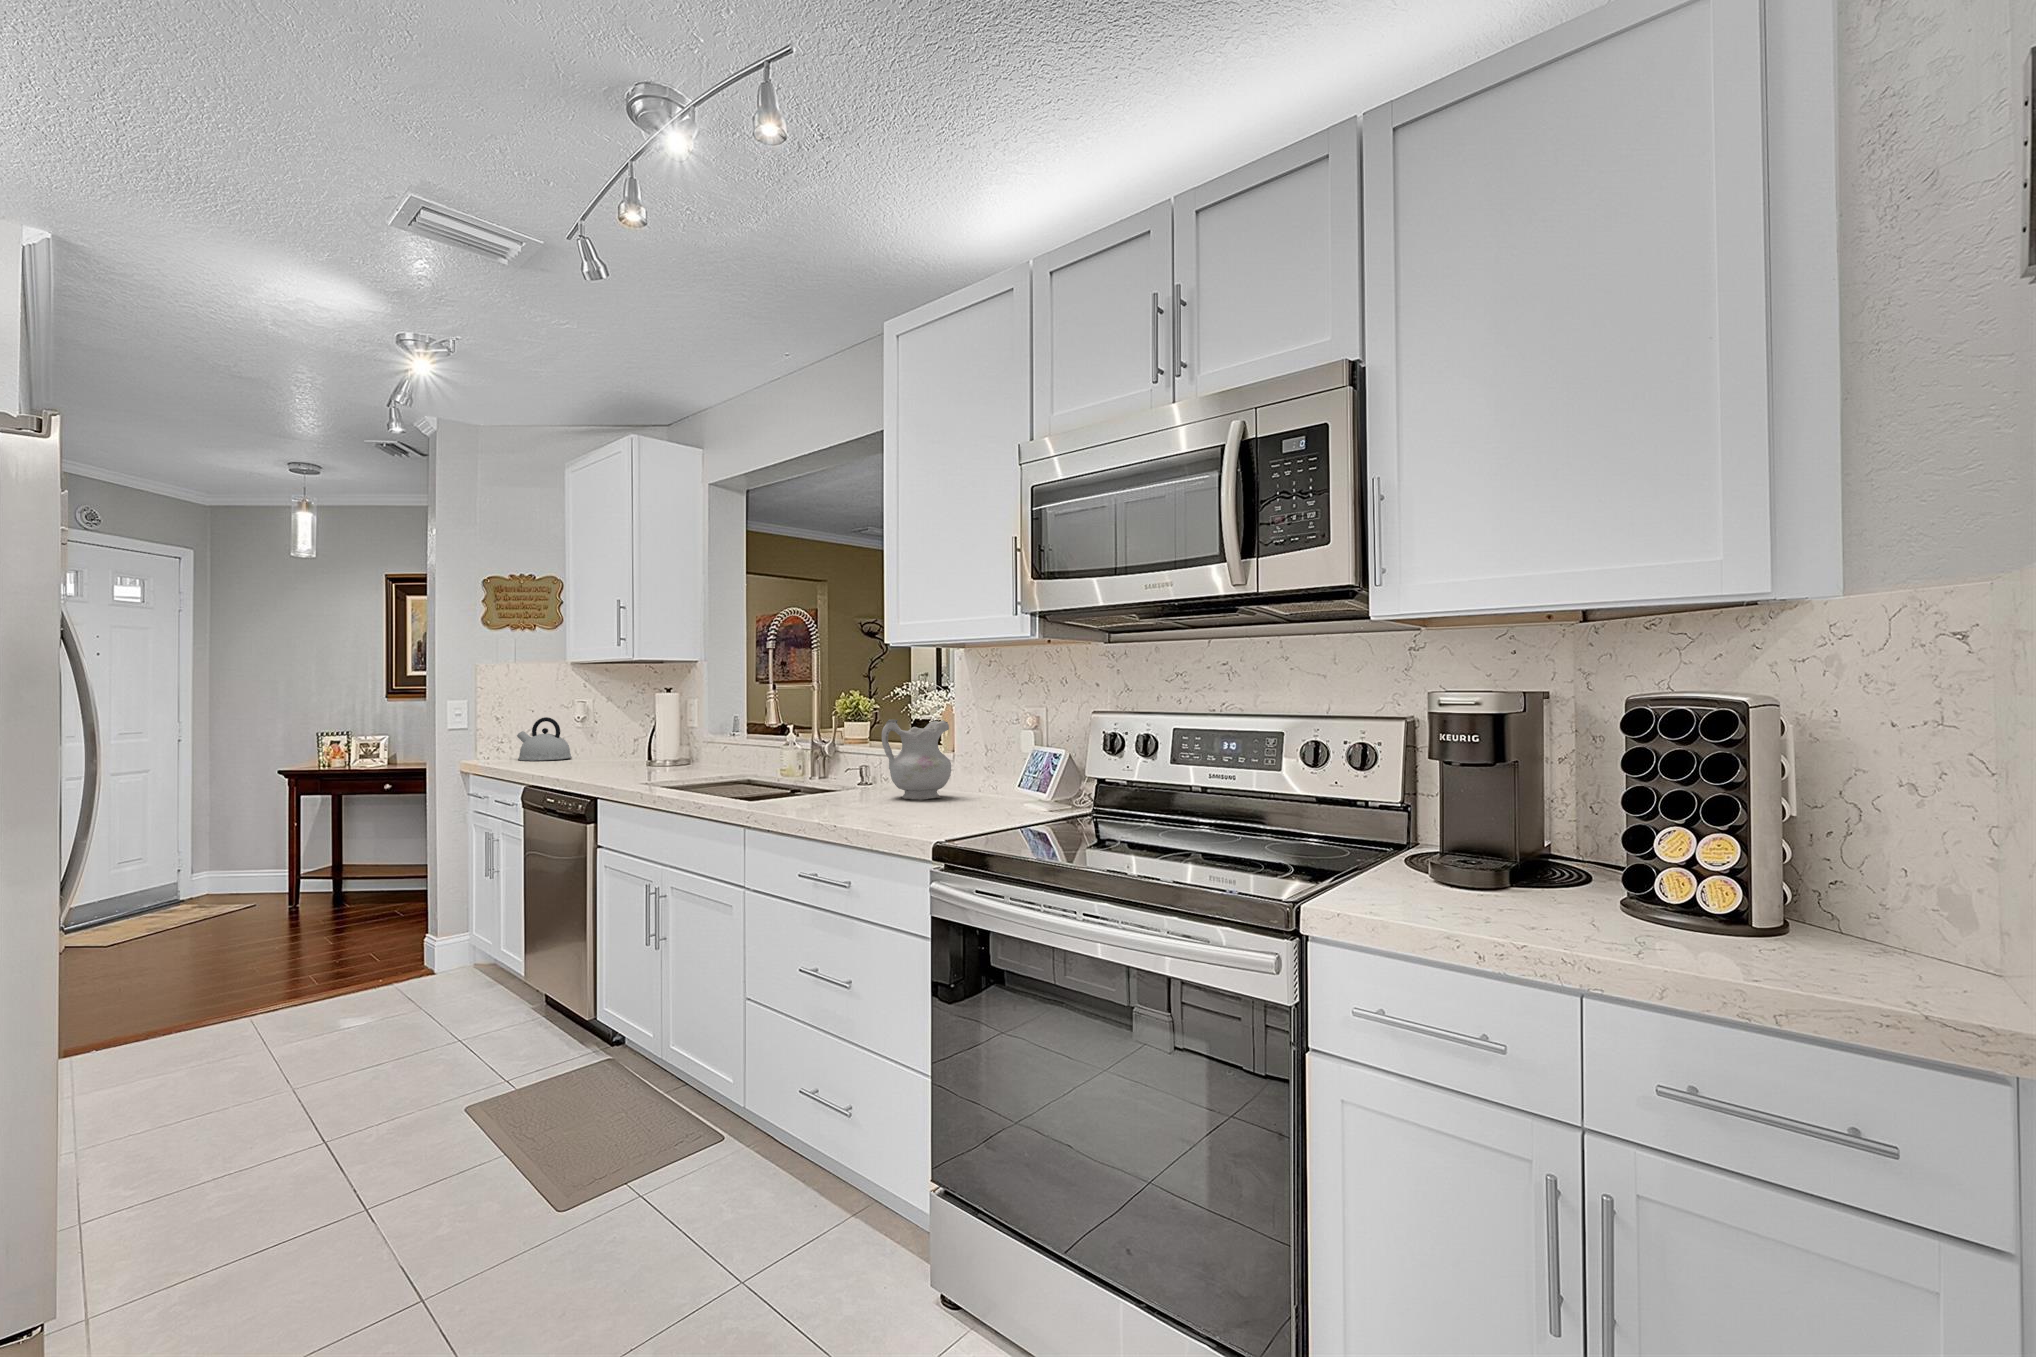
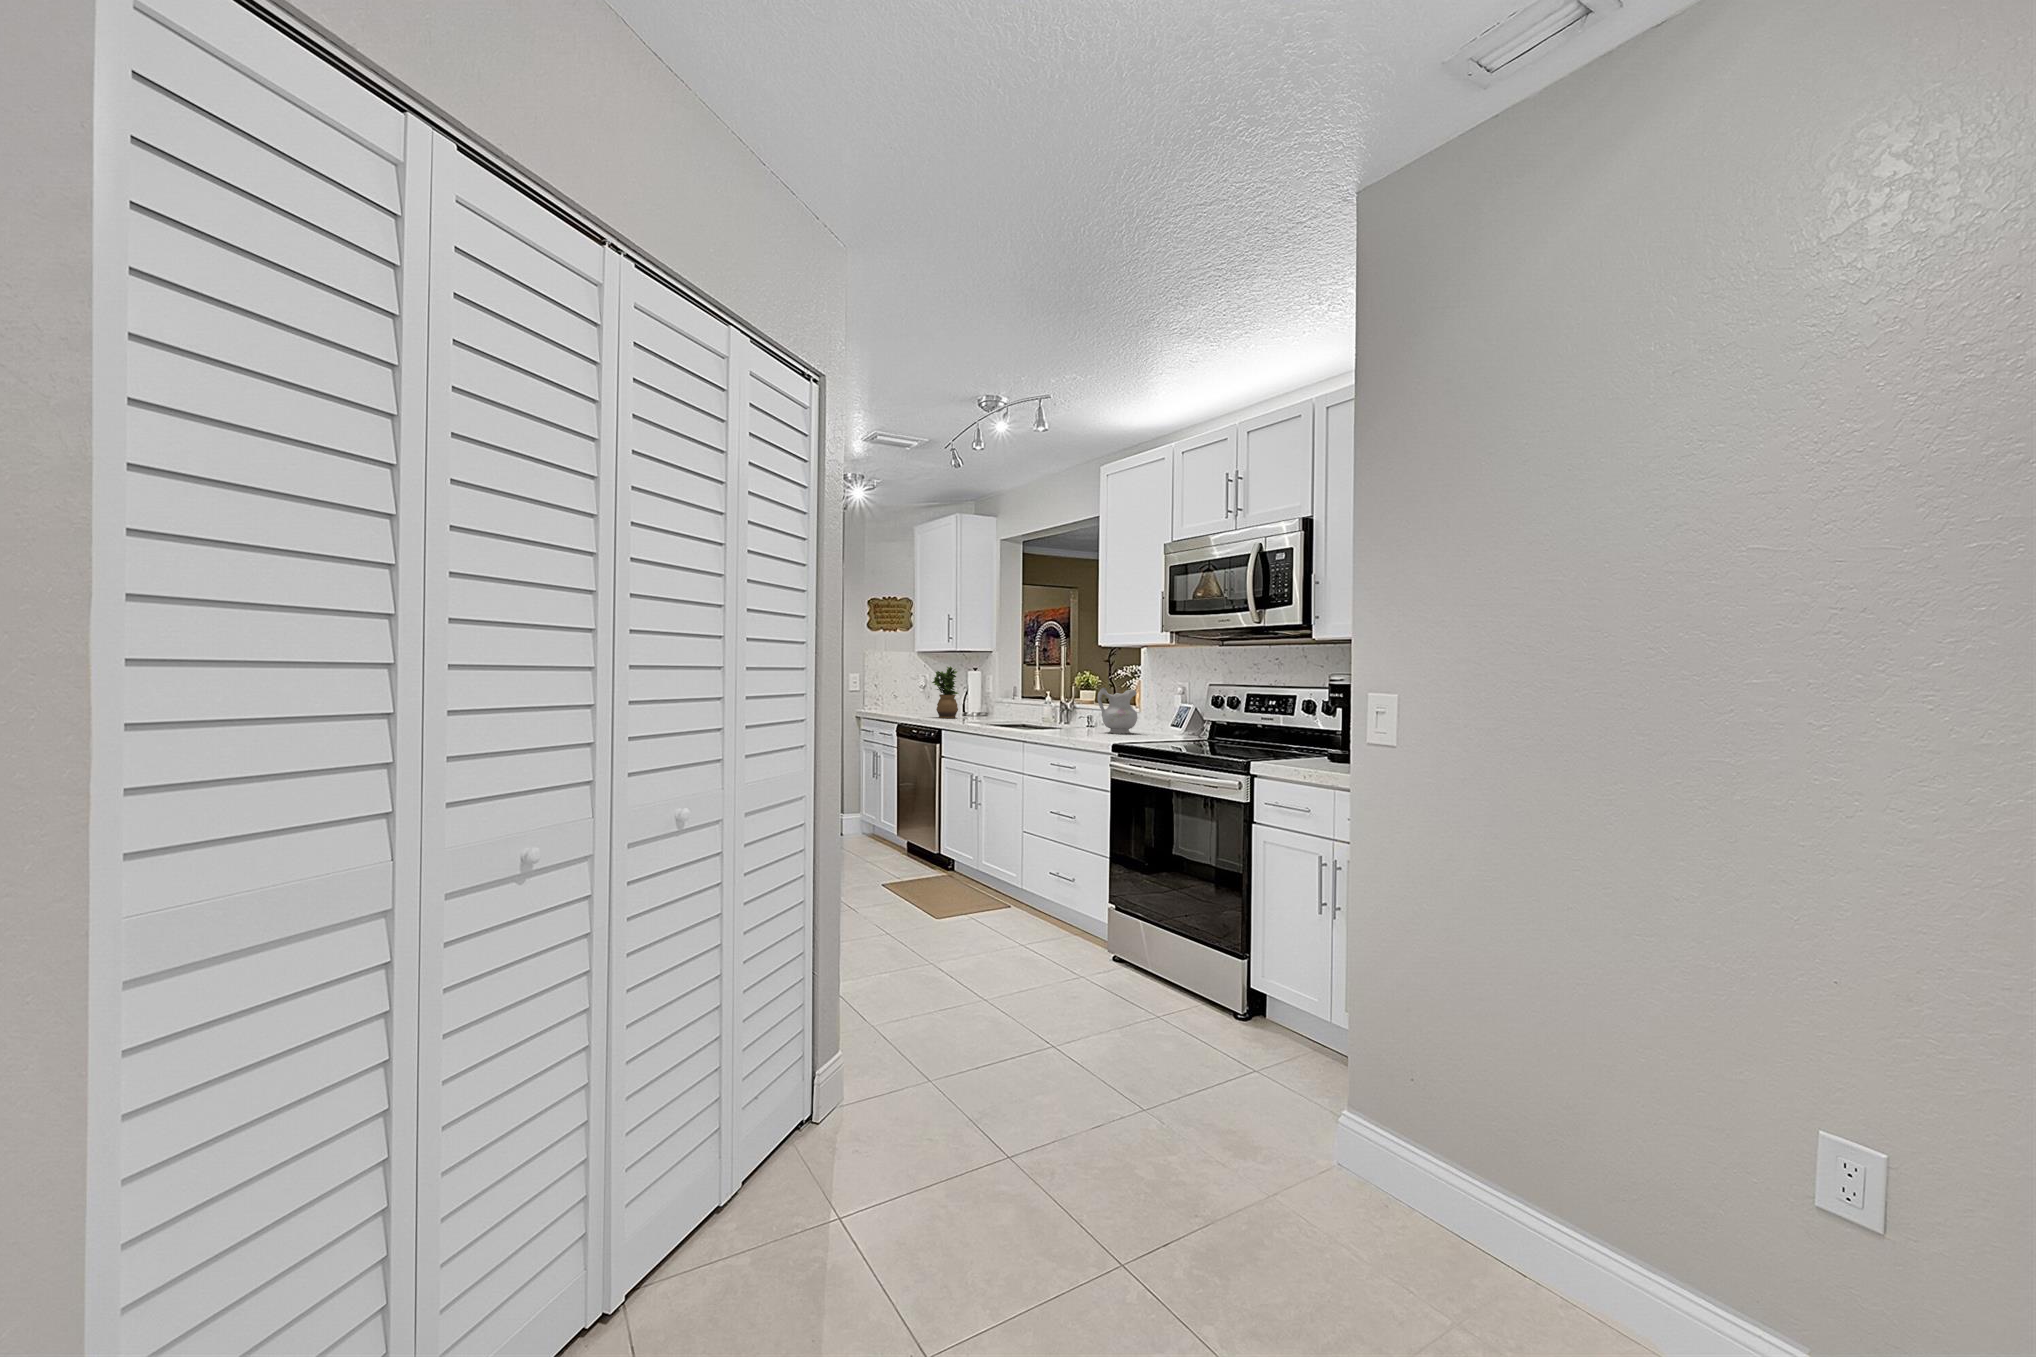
potted plant: none [585,685,636,773] -> present [932,666,959,718]
kettle: present [517,717,572,761] -> none [885,685,916,712]

